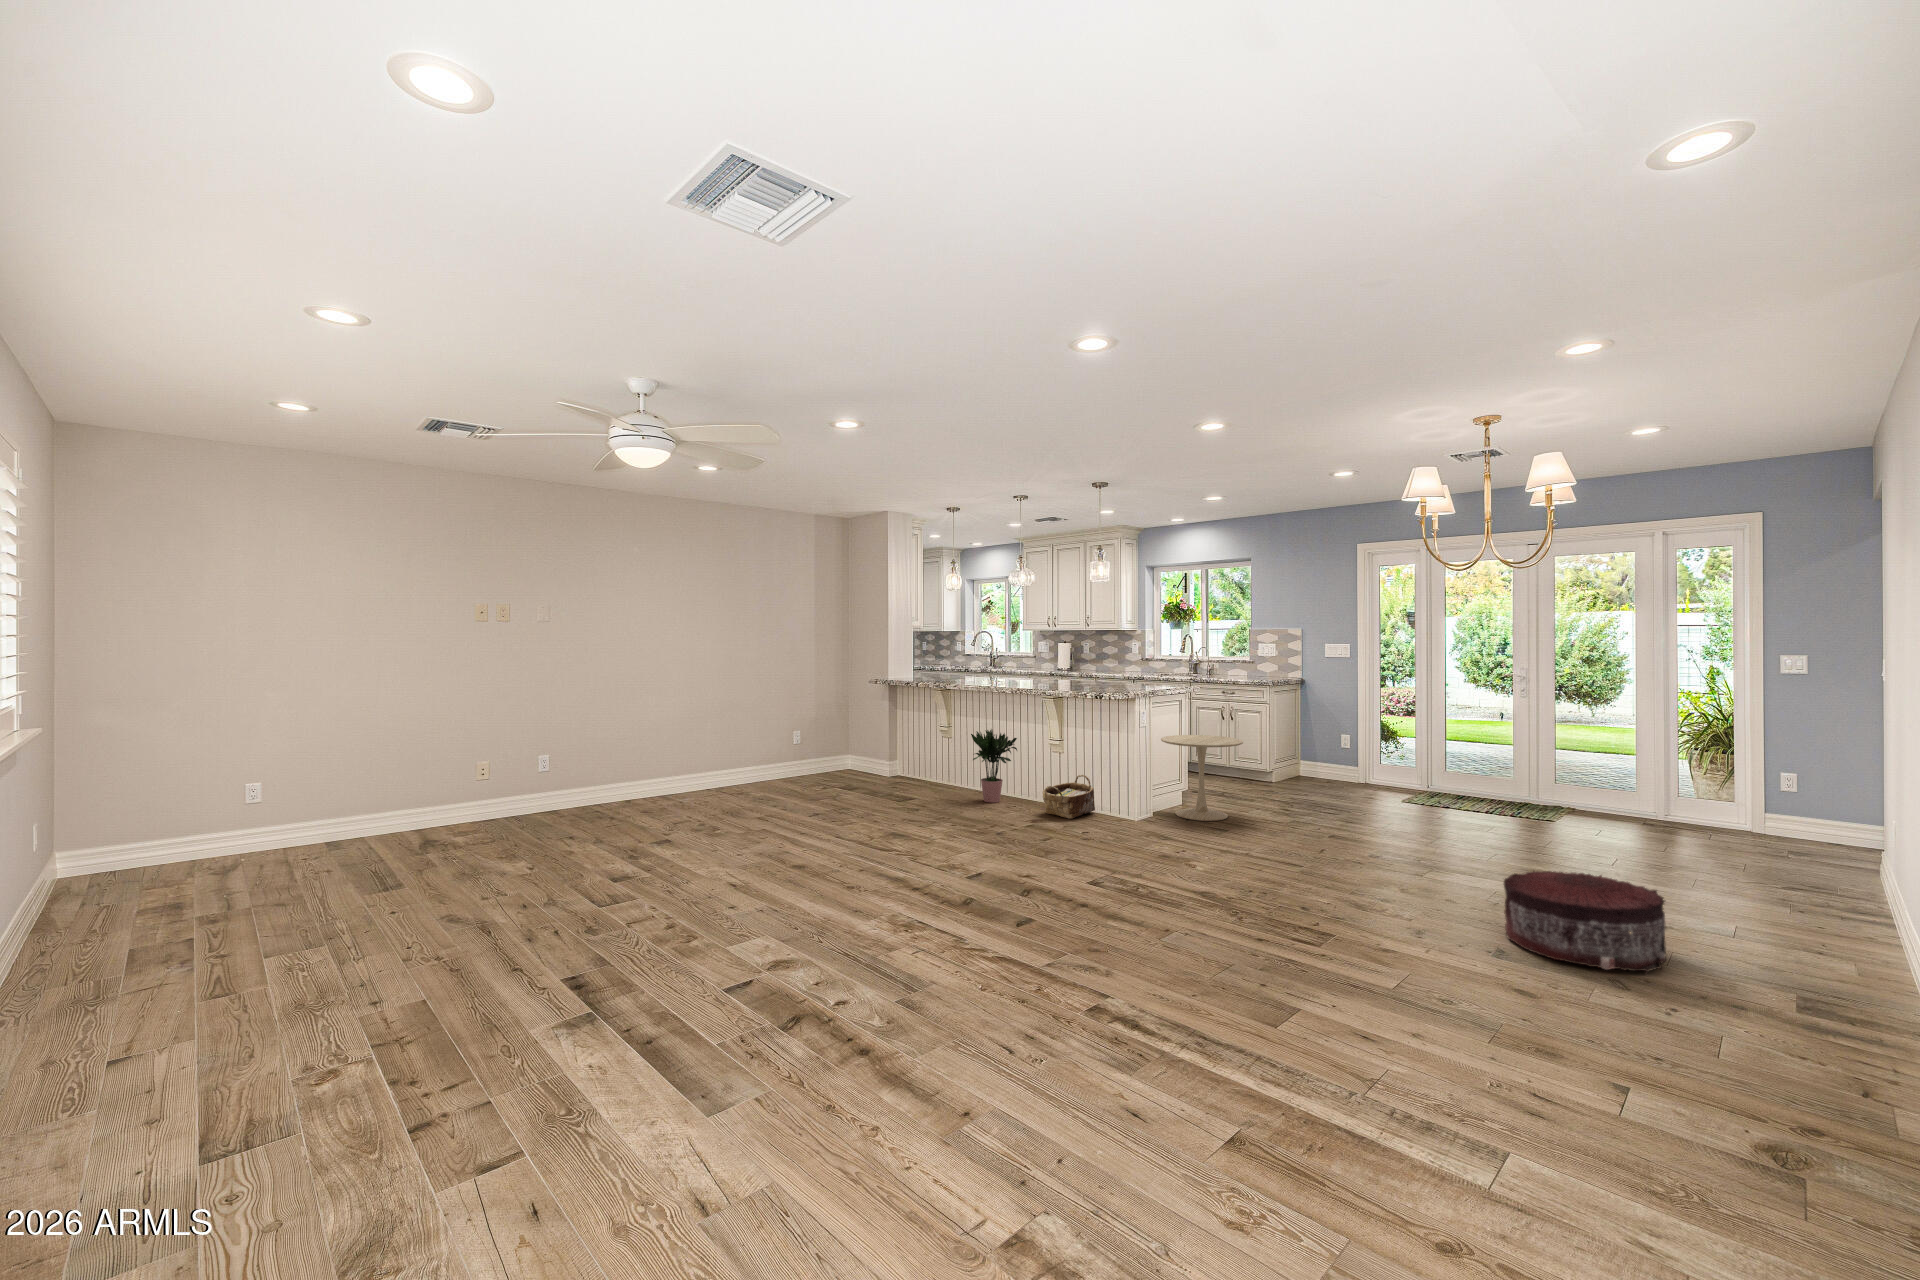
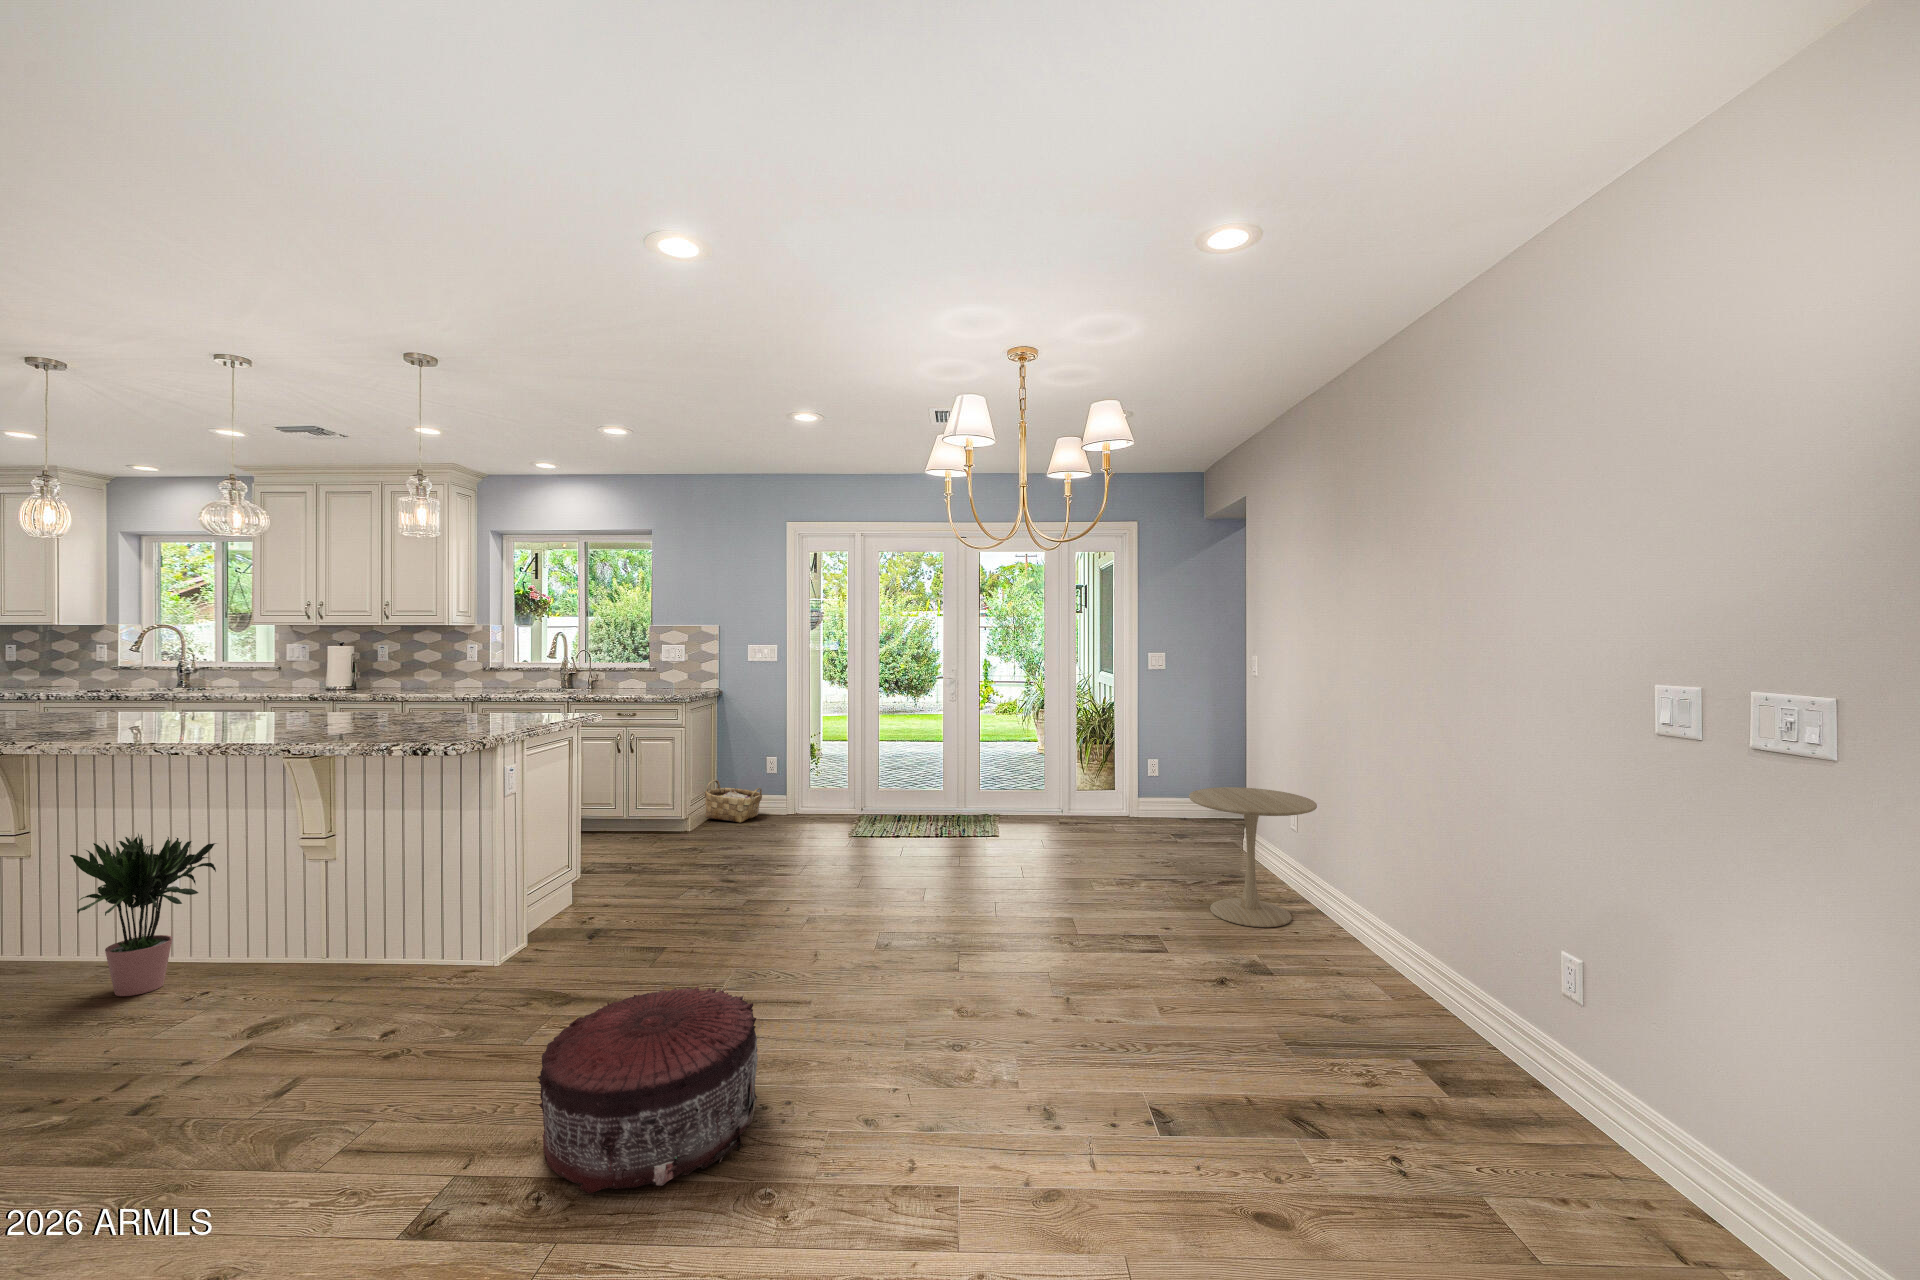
side table: present [1161,735,1243,821] -> present [1189,787,1317,927]
woven basket: present [1043,775,1095,819] -> present [705,780,762,823]
pouf: present [1504,871,1666,973] -> present [537,986,758,1194]

